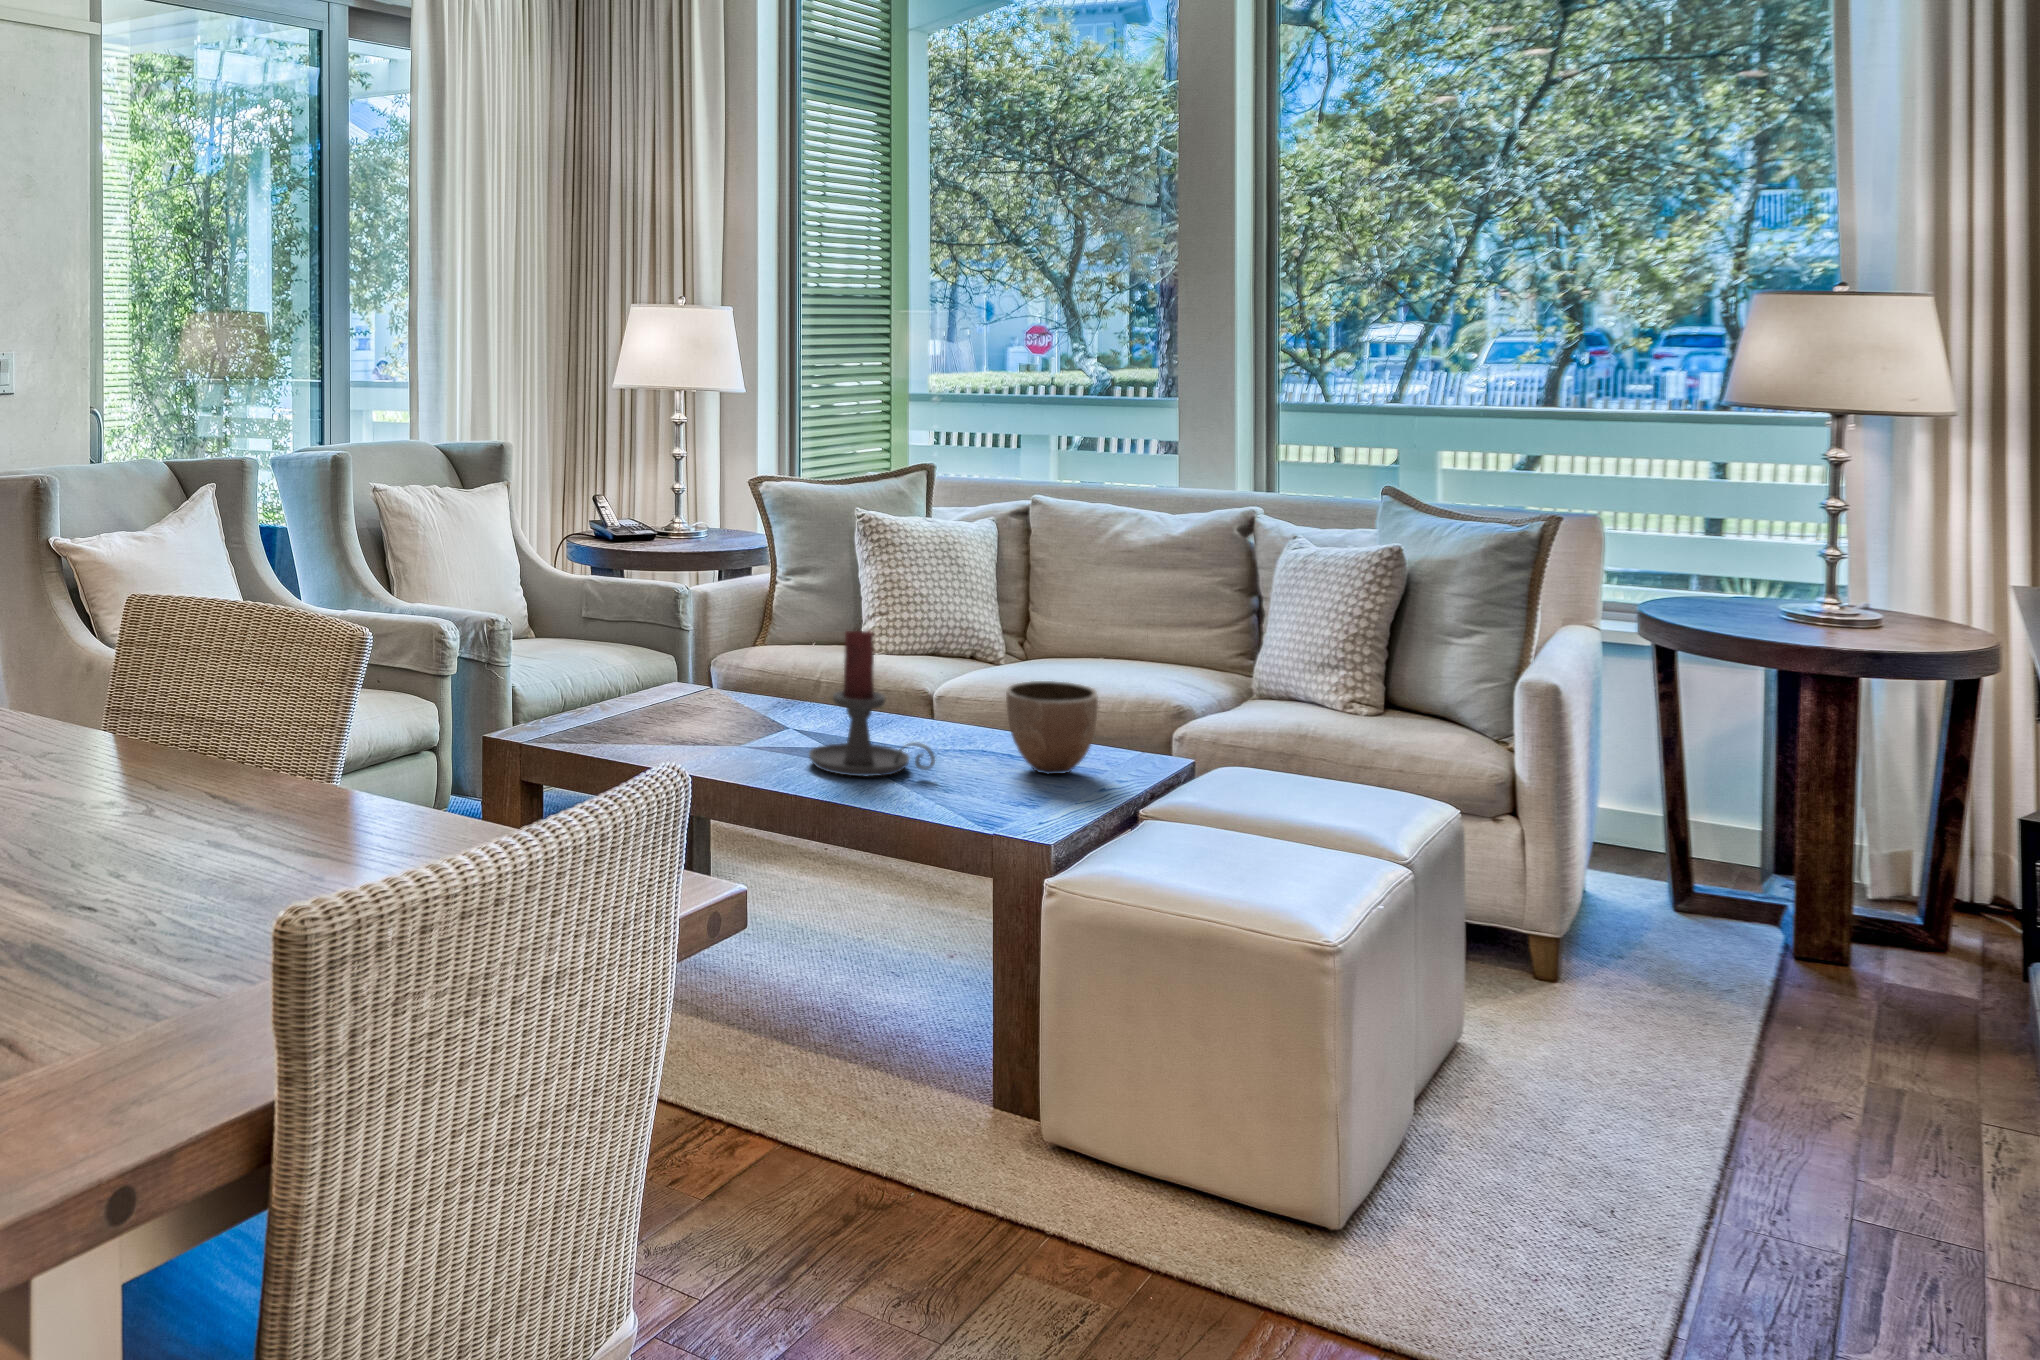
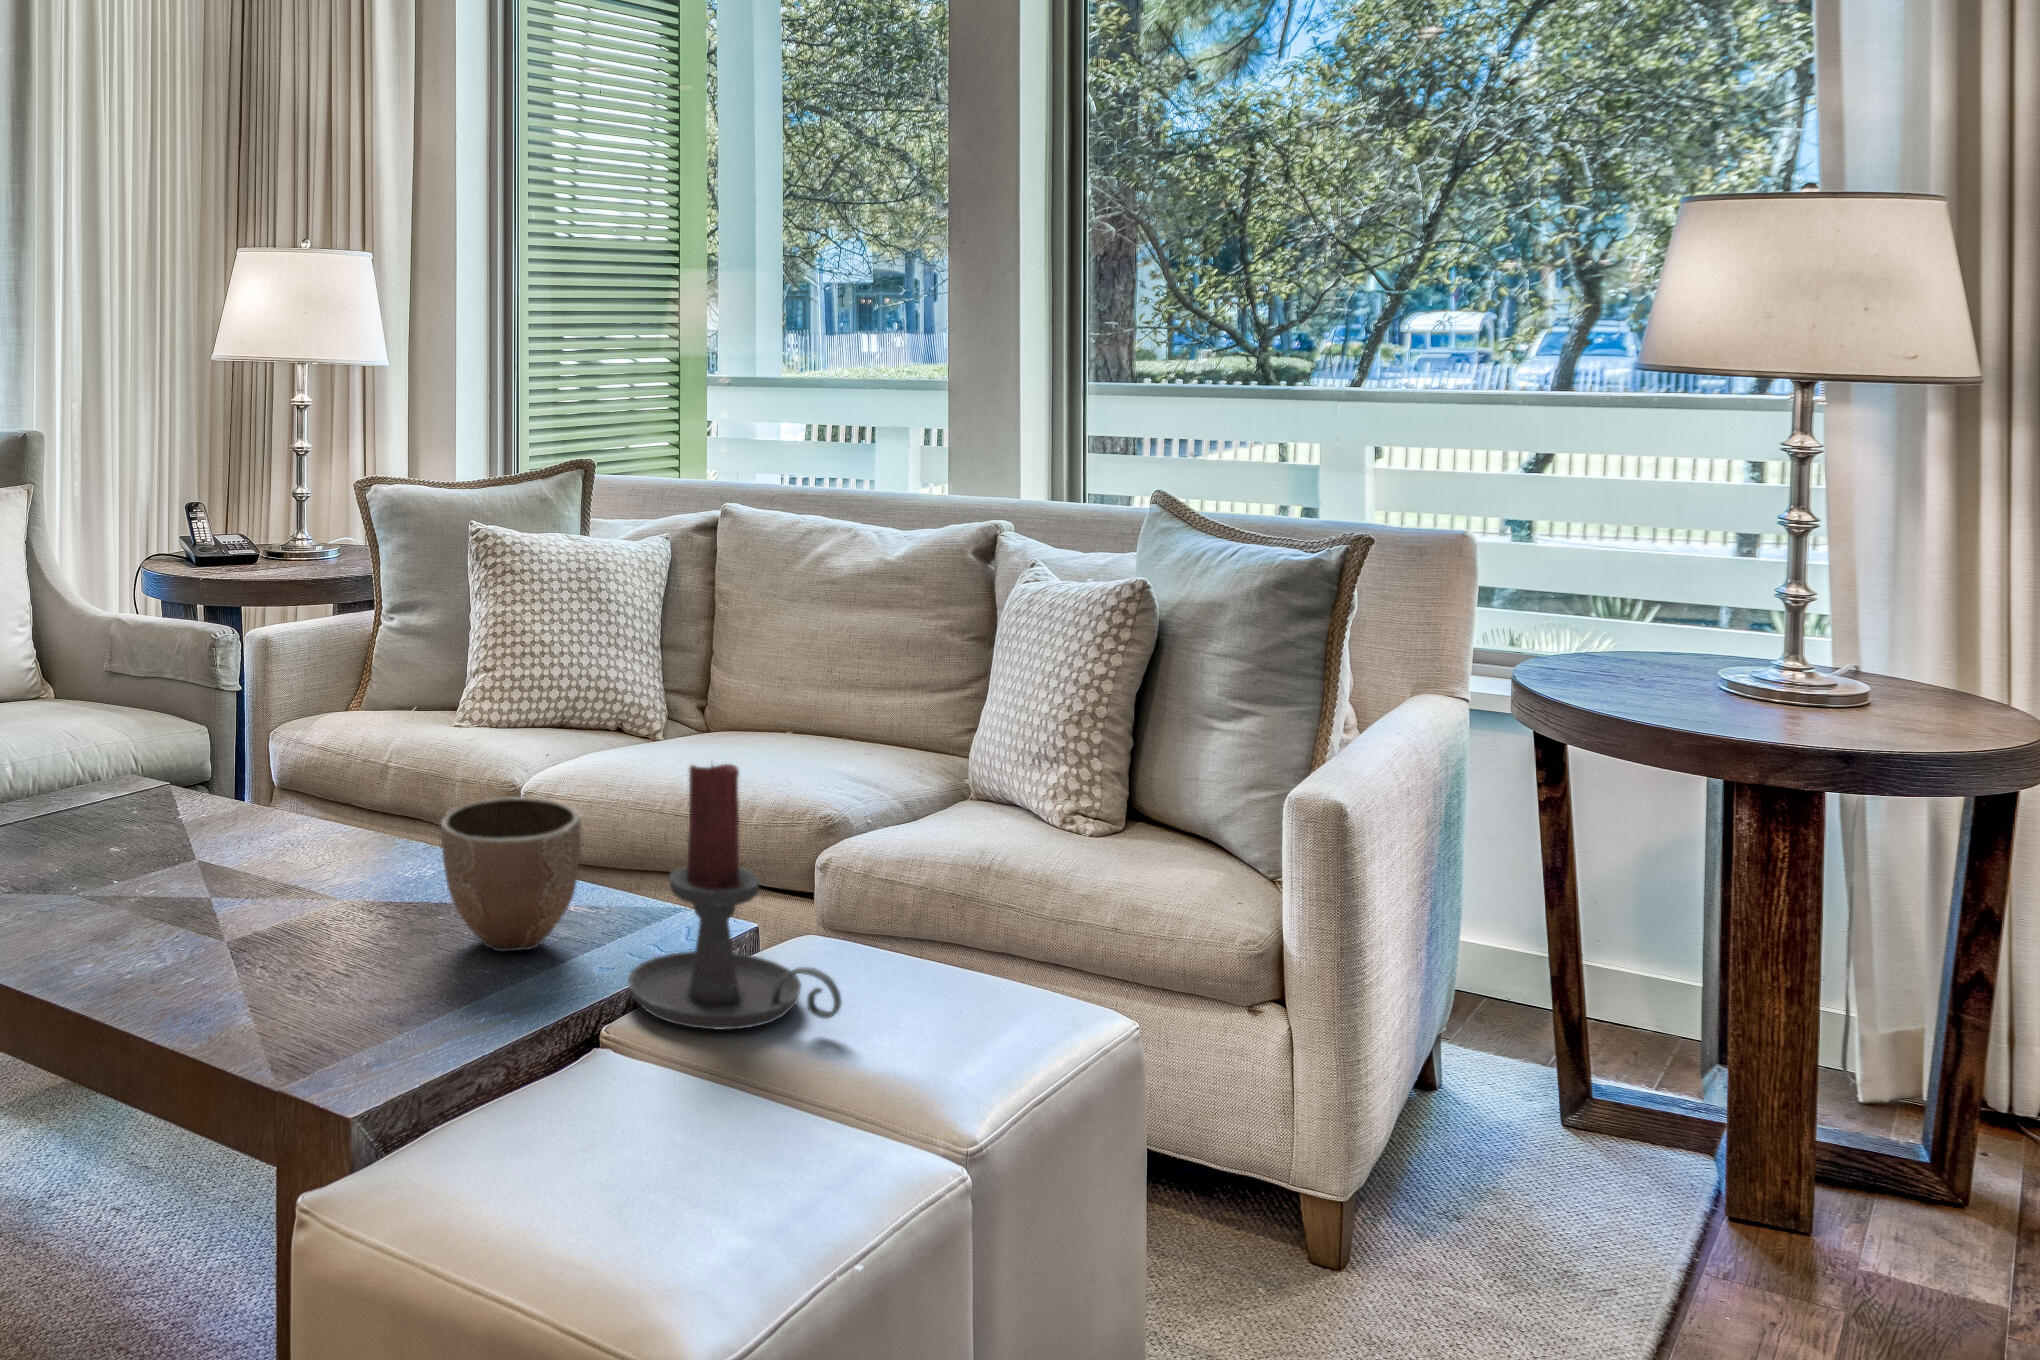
candle holder: present [809,630,935,776] -> present [628,764,842,1029]

